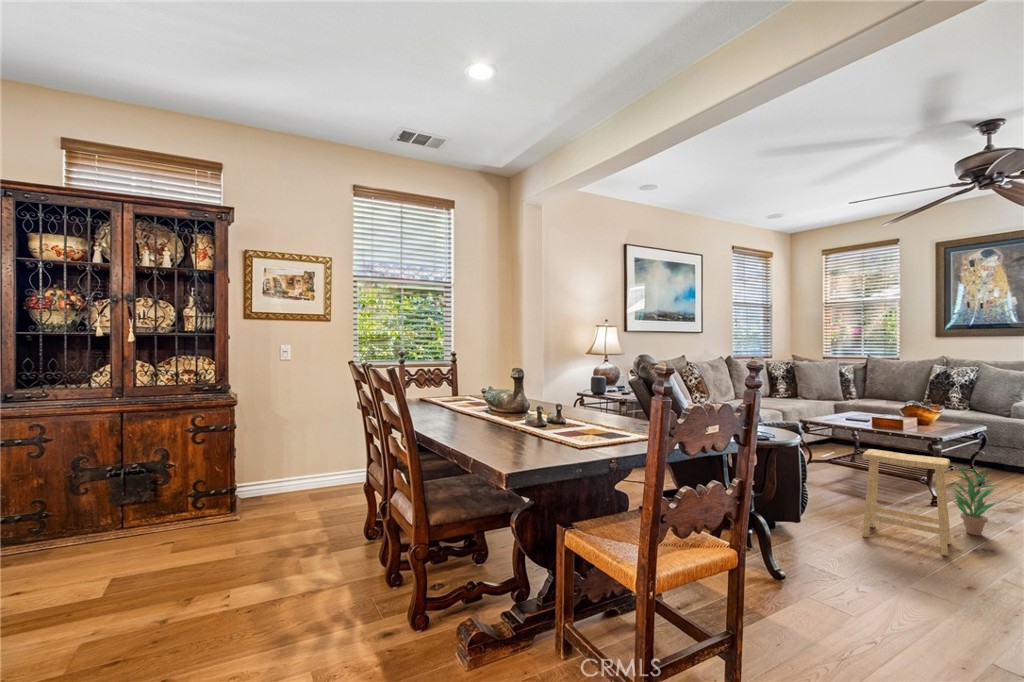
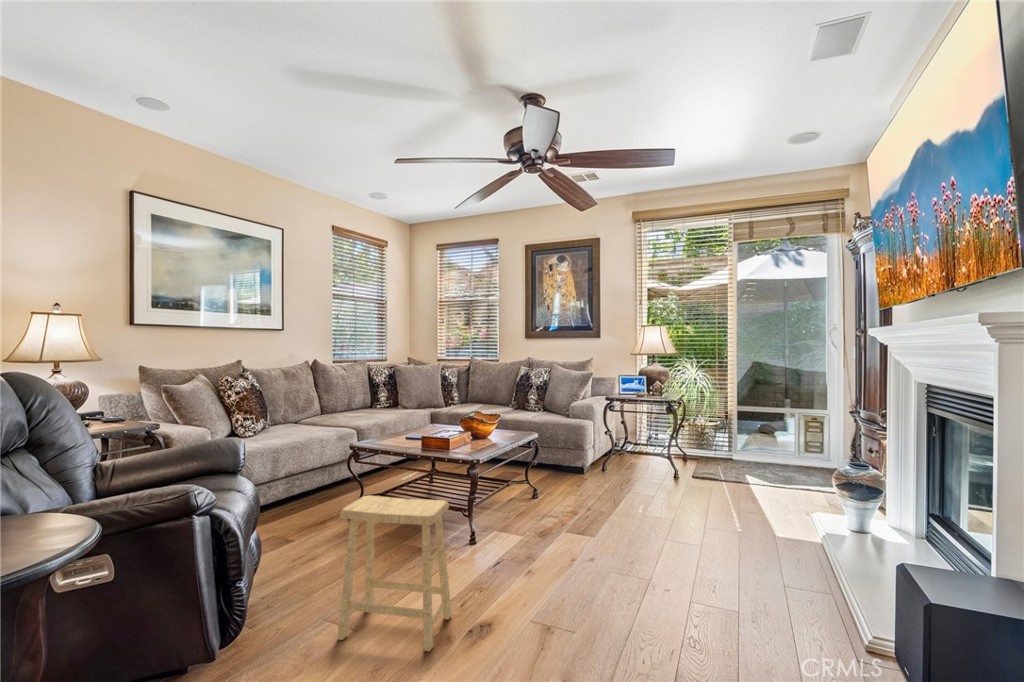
potted plant: present [953,466,996,535] -> none [463,498,511,588]

